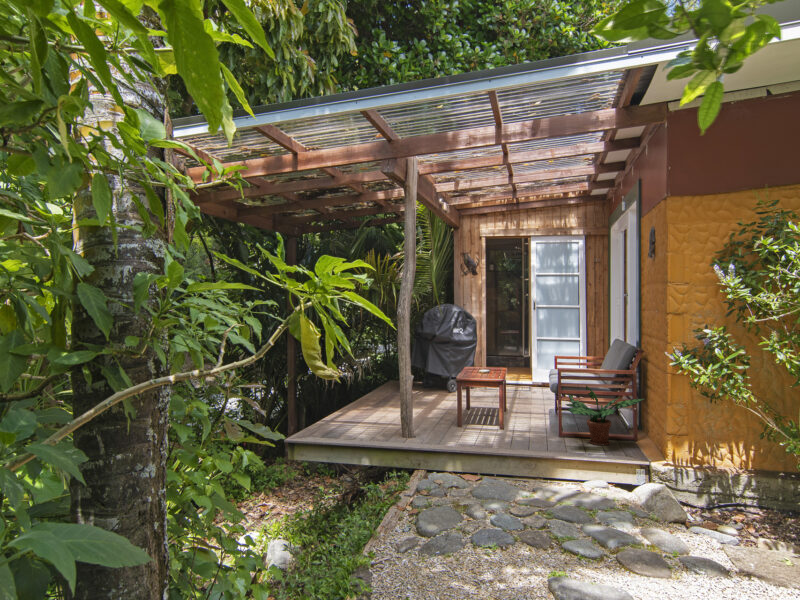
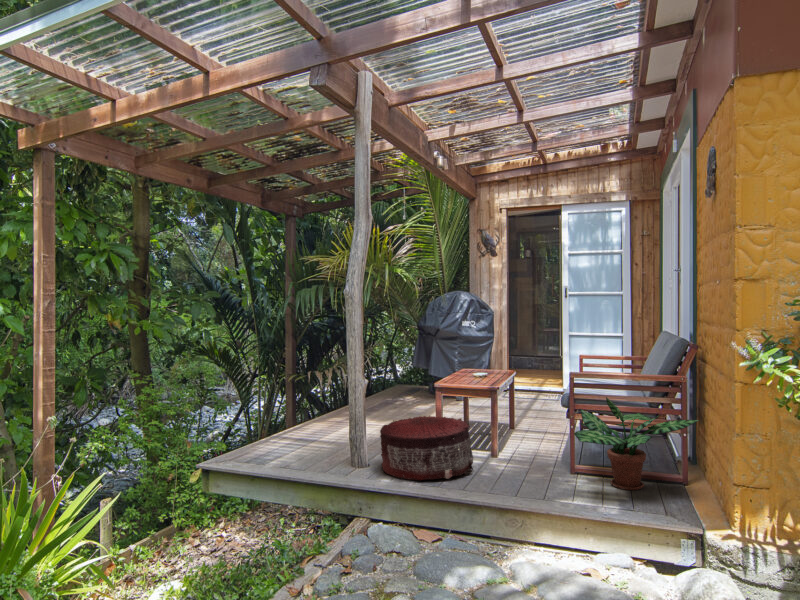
pouf: none [430,402,497,445] -> present [380,416,473,480]

